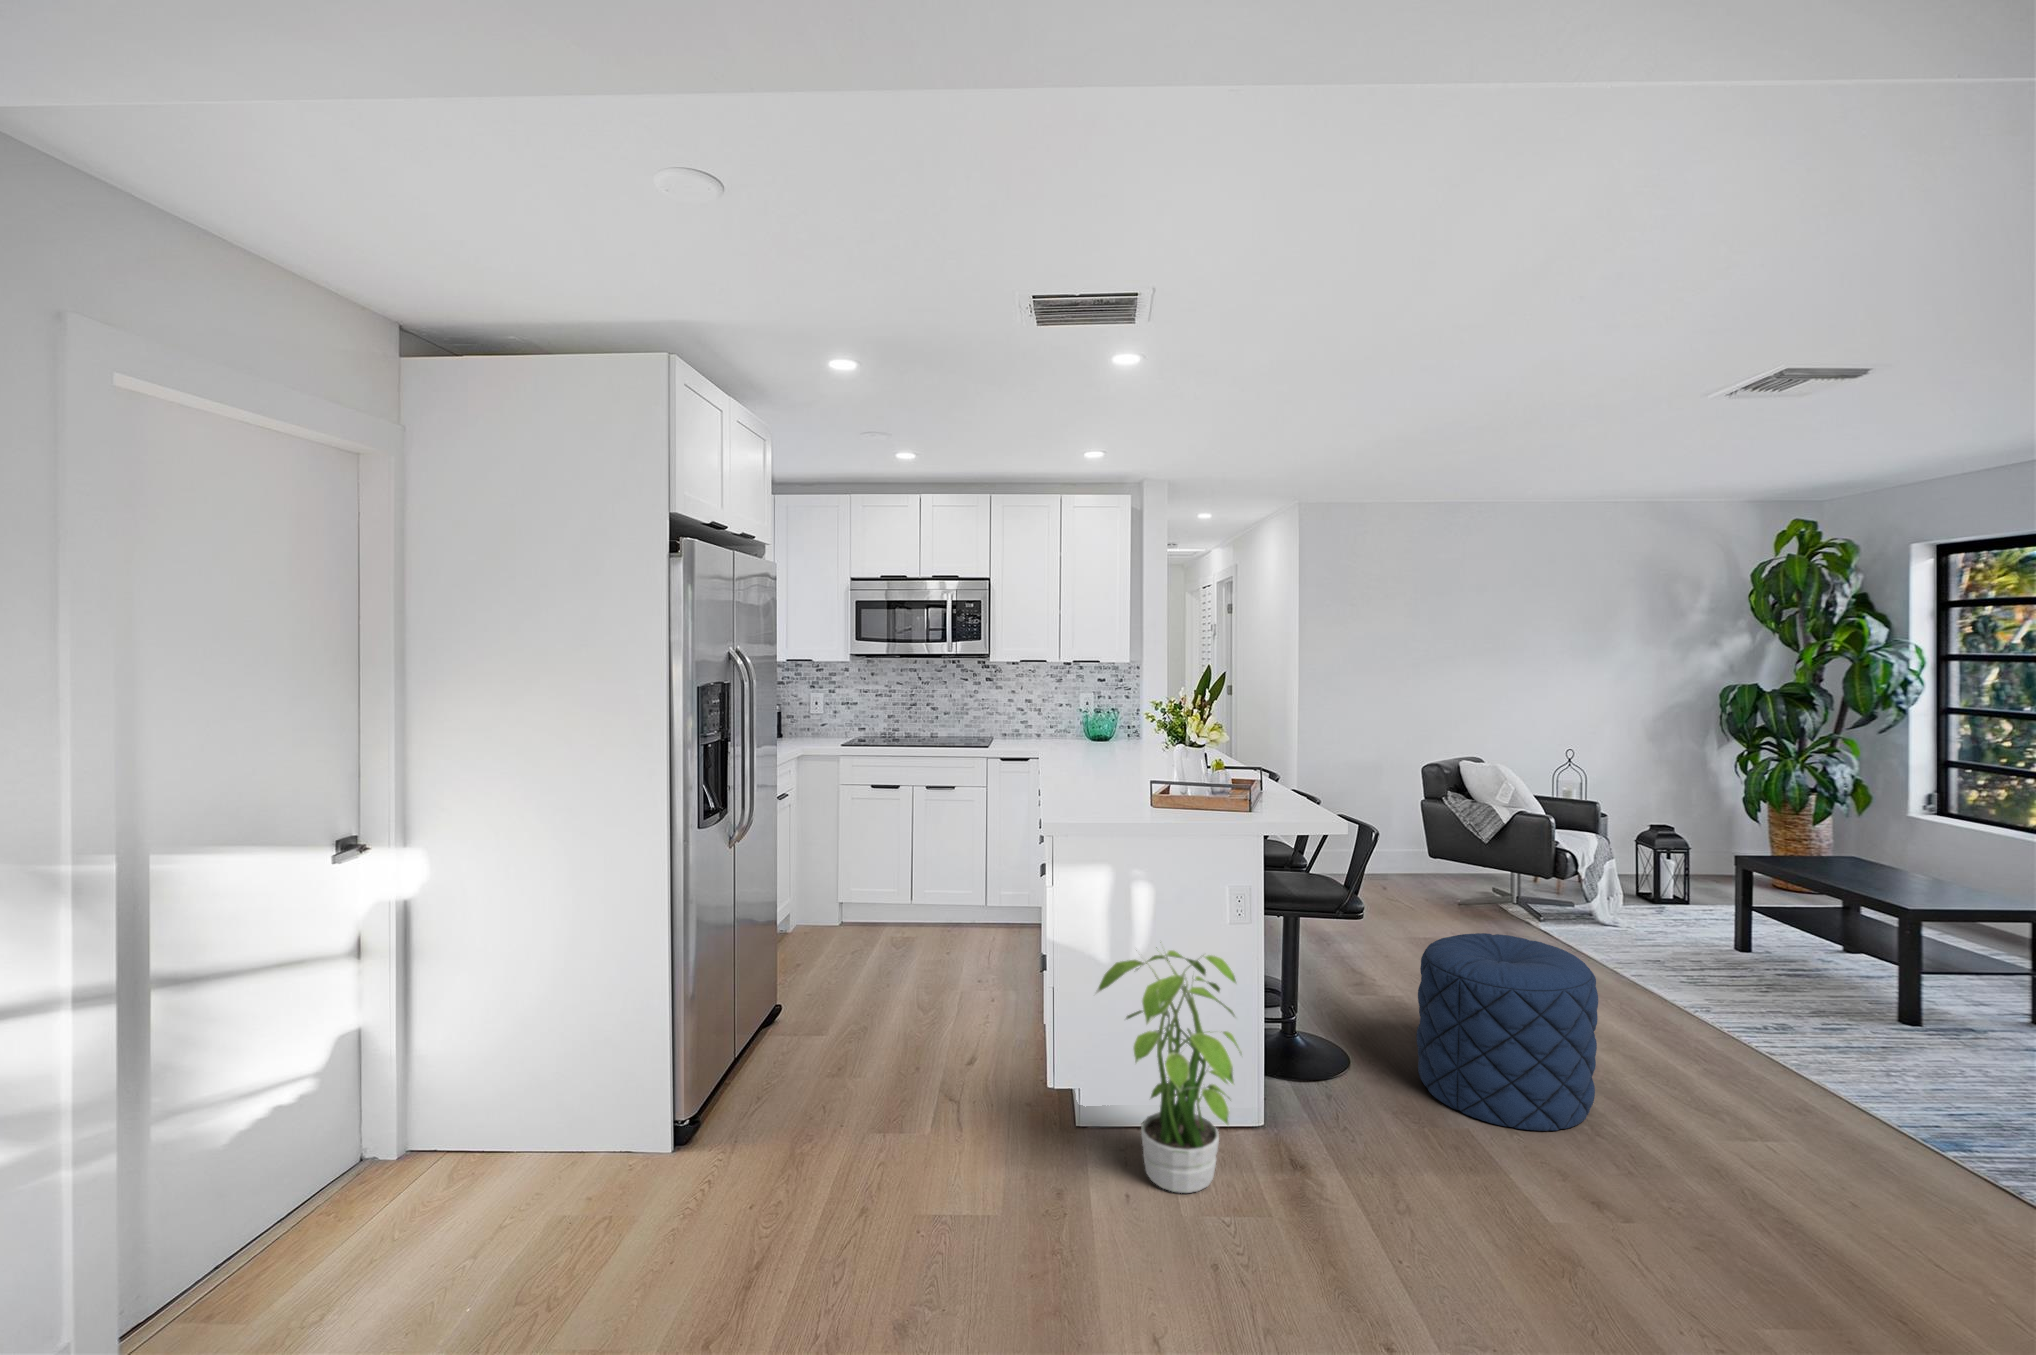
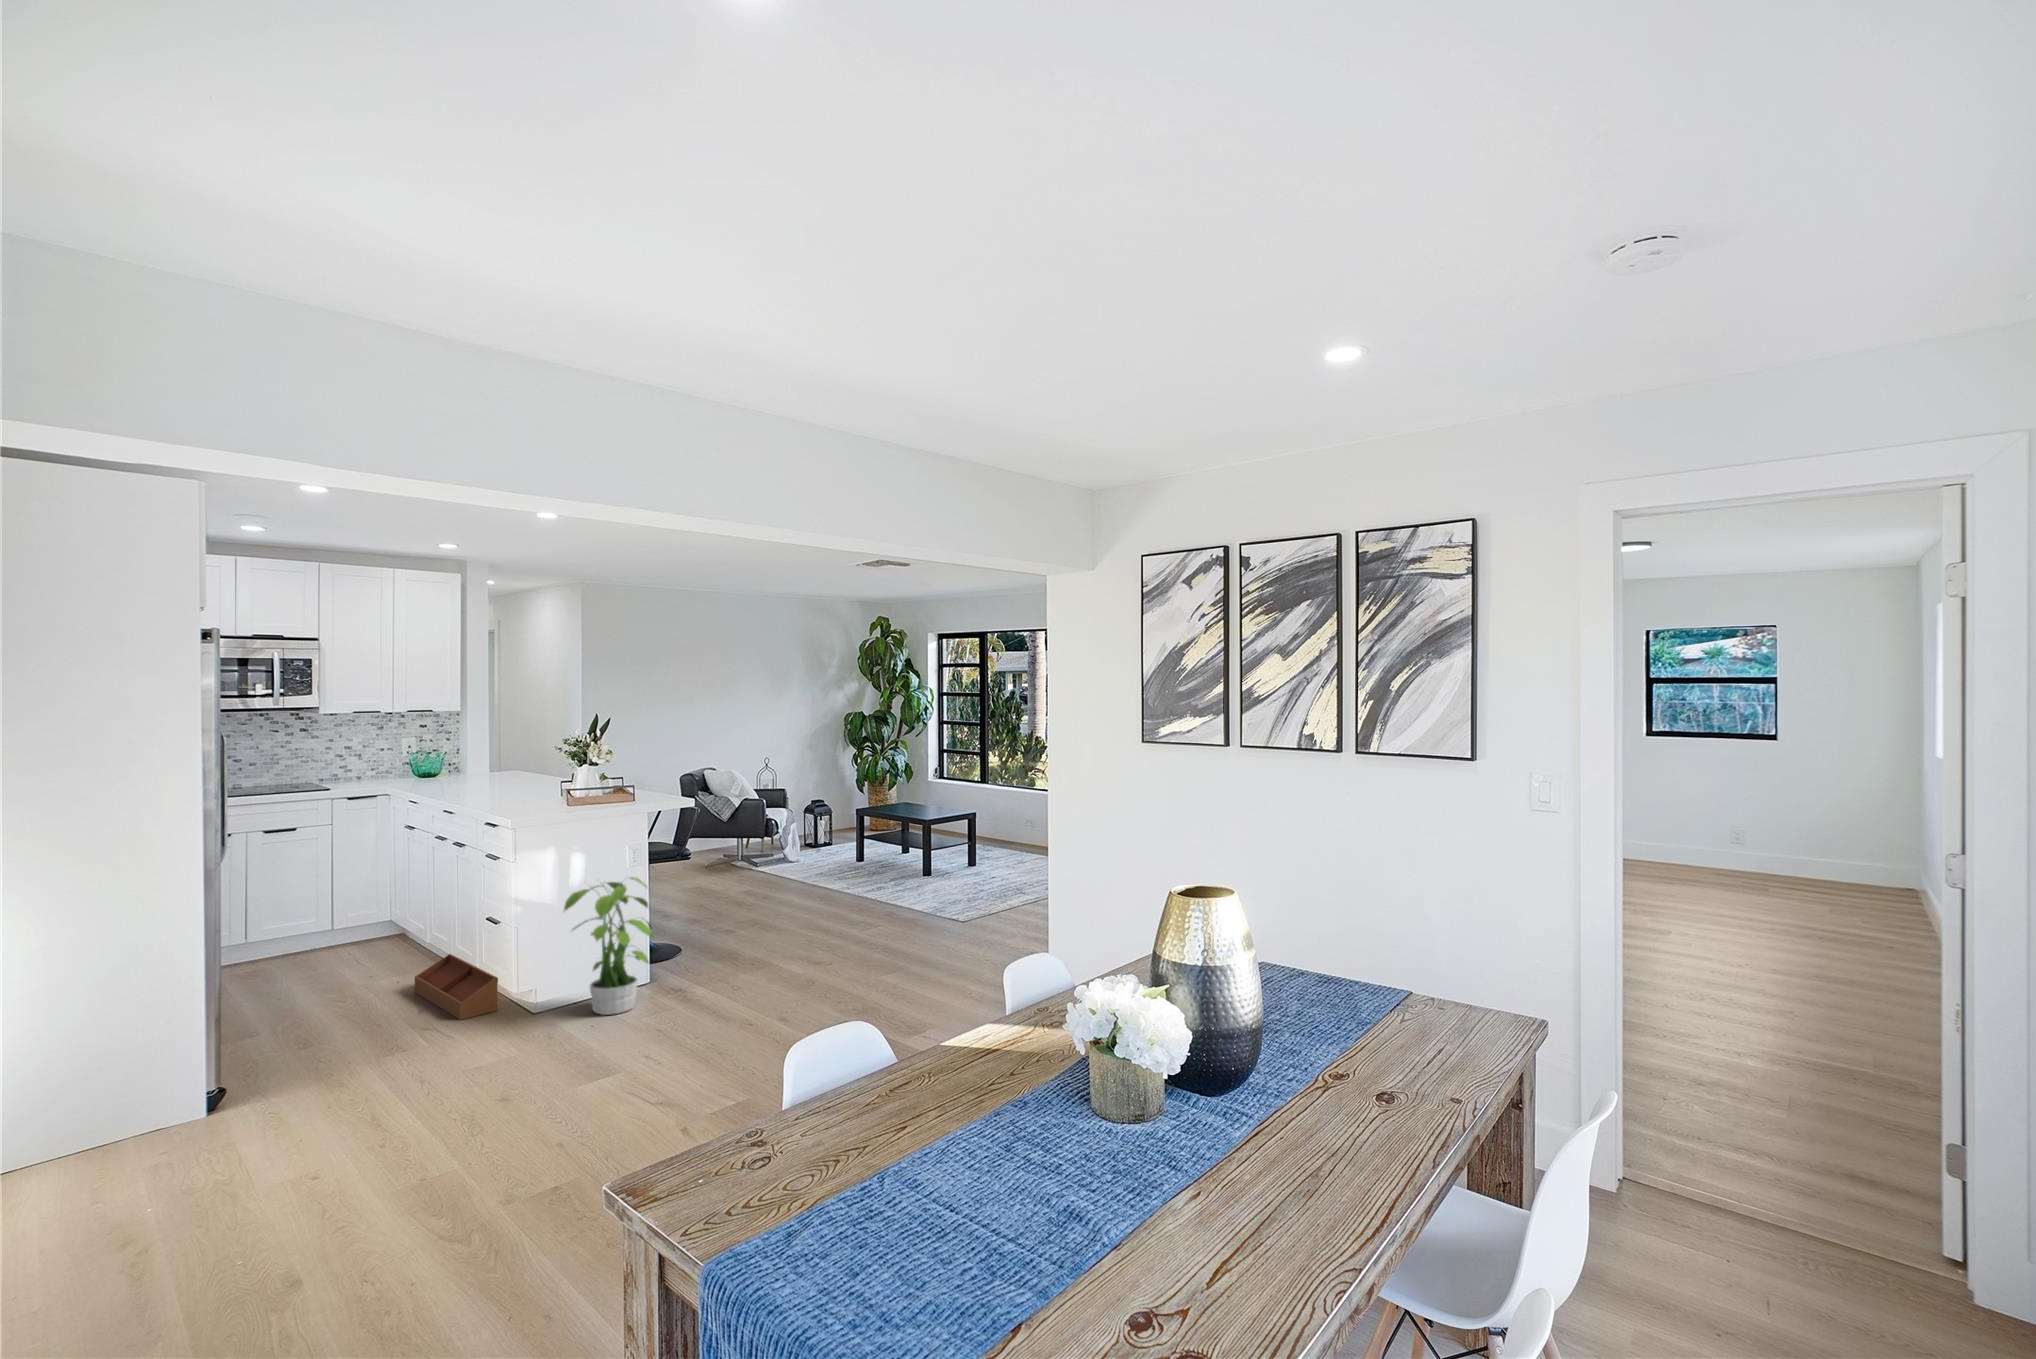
pouf: present [1417,933,1598,1131] -> none [718,857,807,952]
storage bin: none [988,985,1039,1104] -> present [415,954,498,1020]

